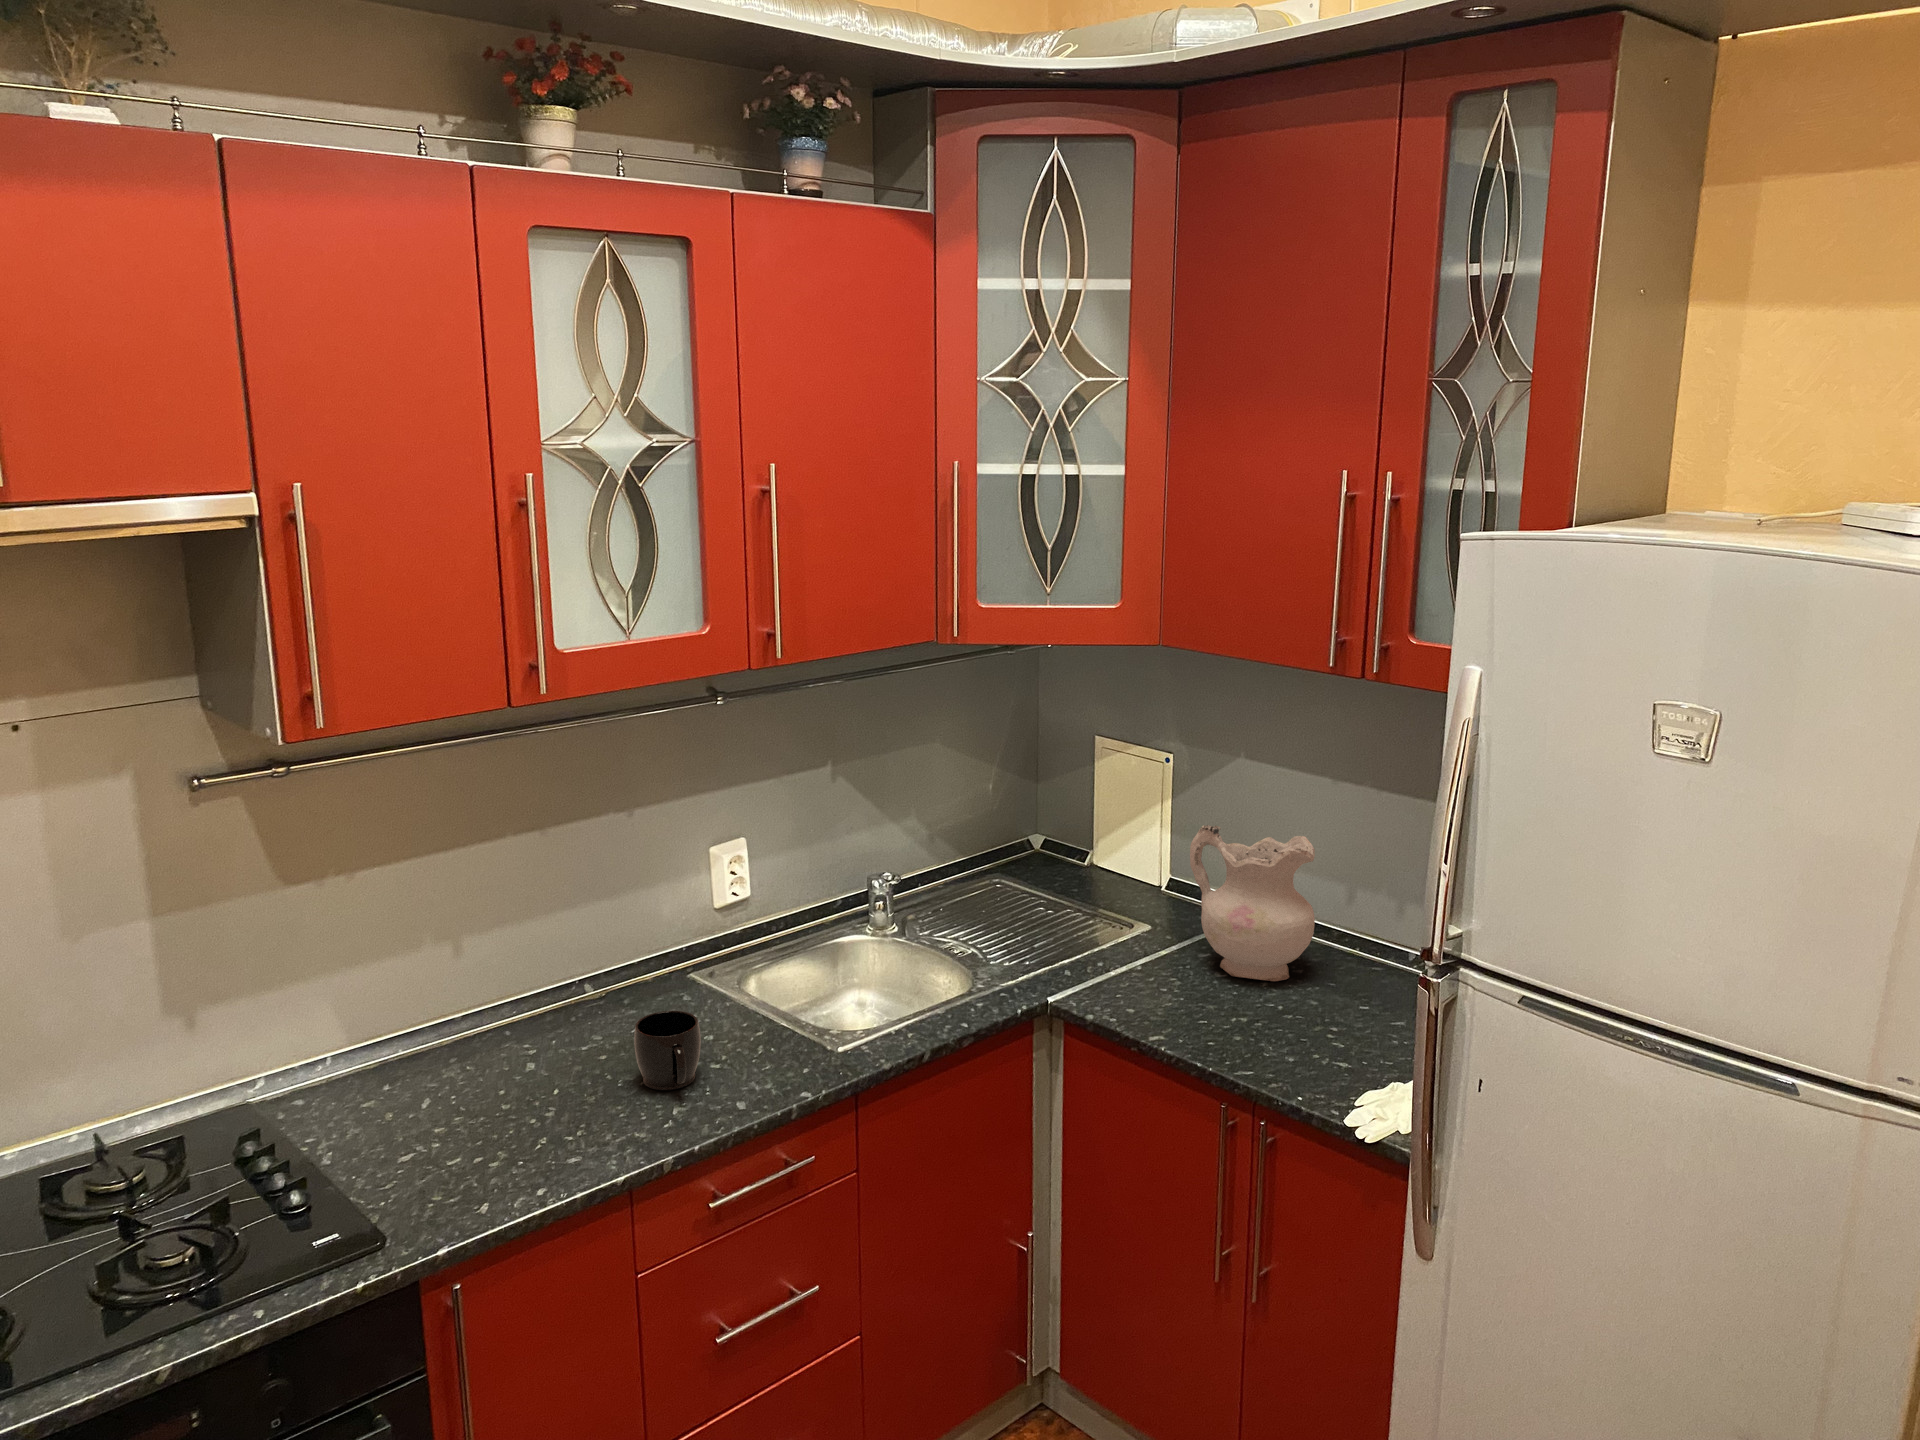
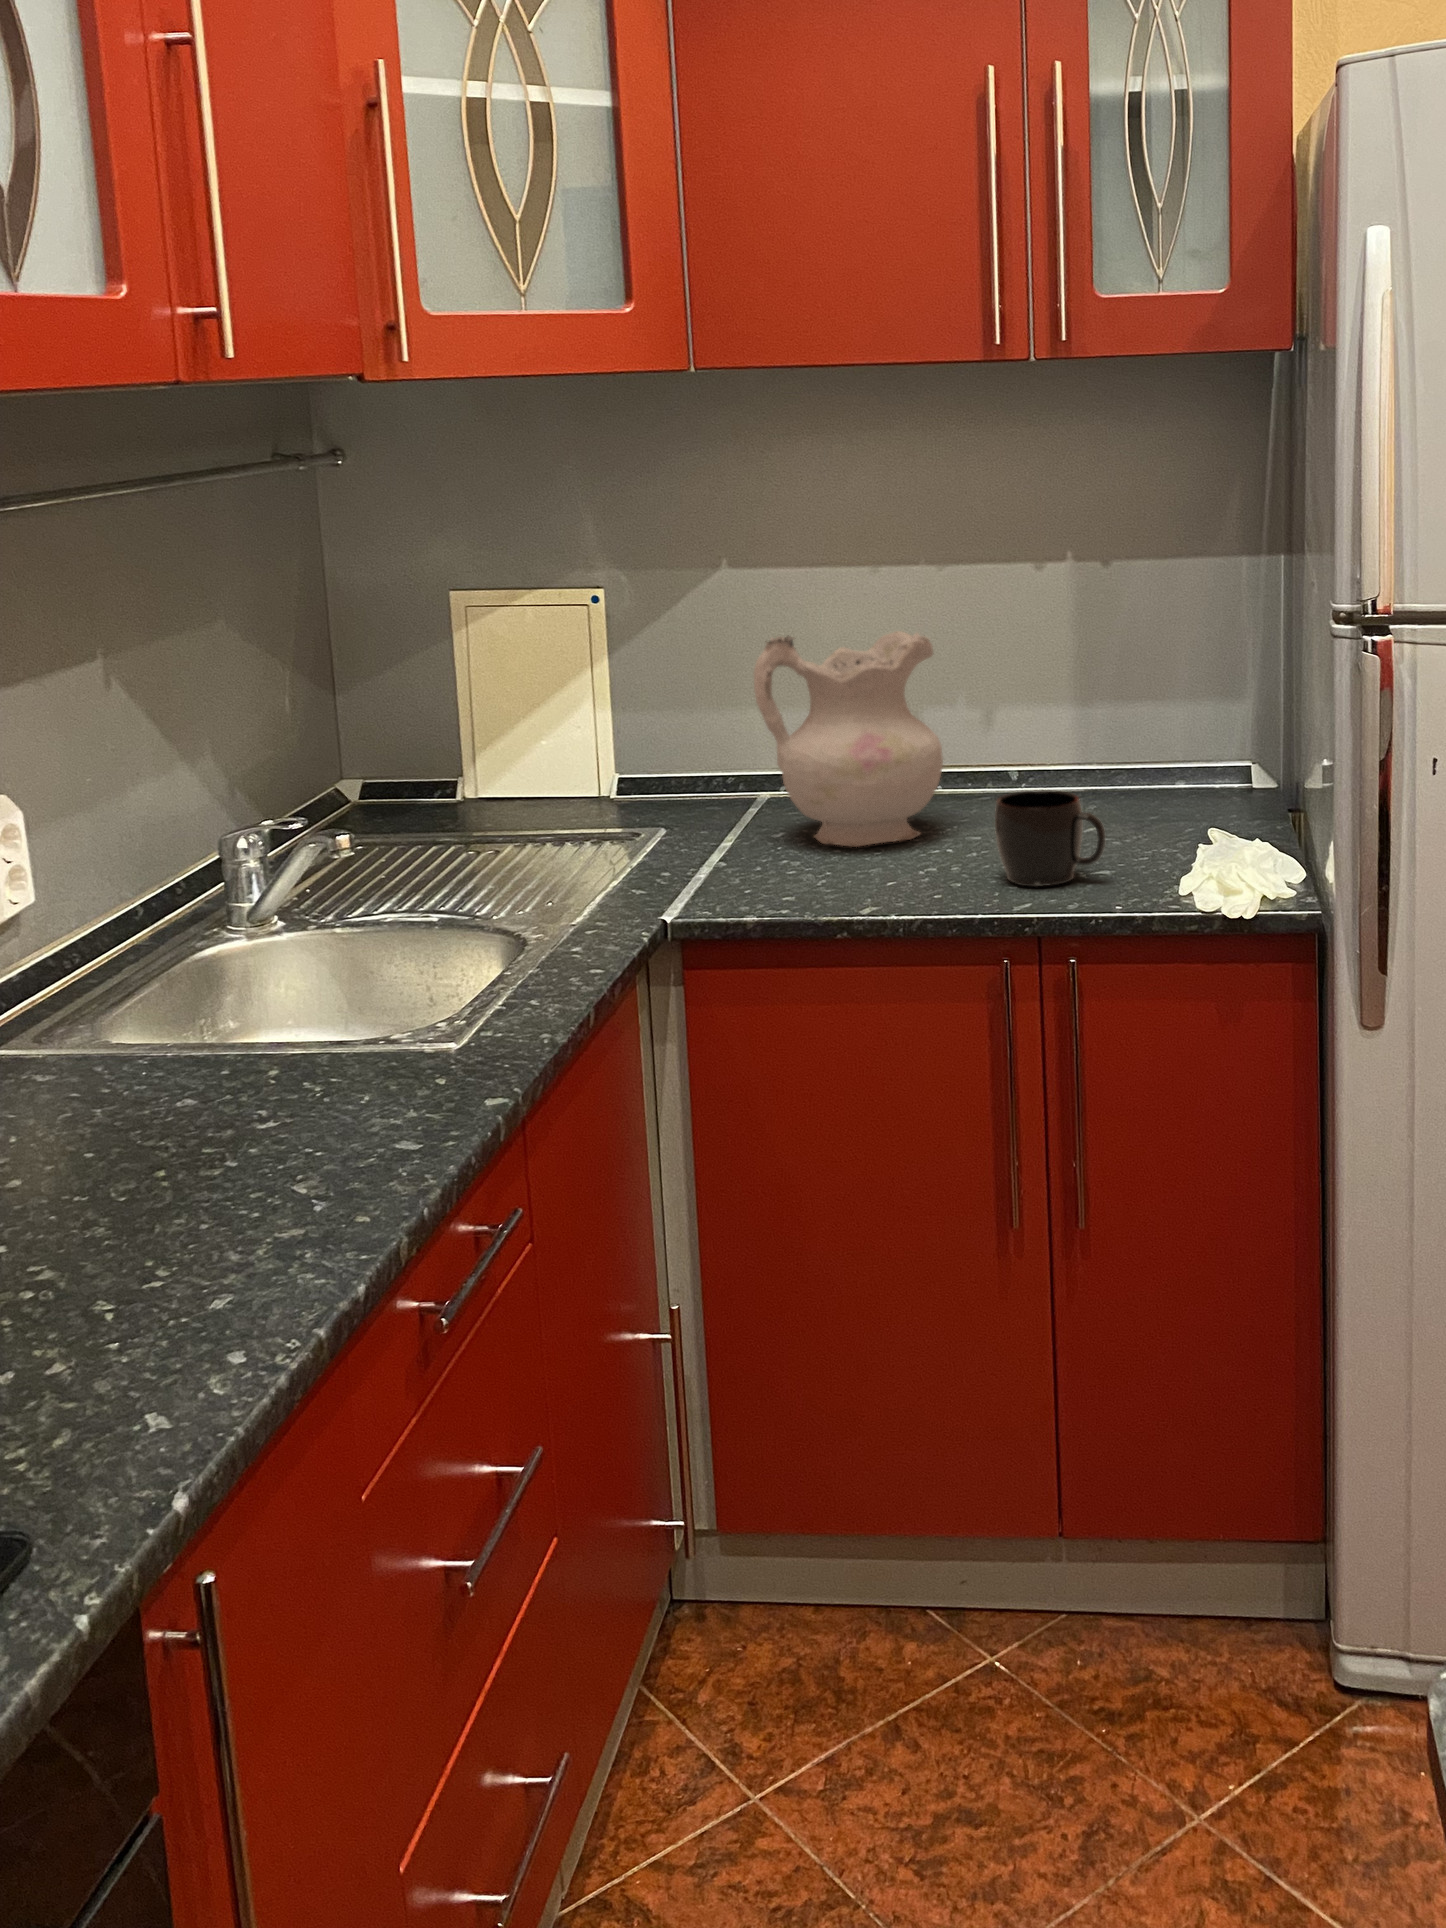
mug: present [634,1011,701,1090] -> present [995,790,1105,887]

